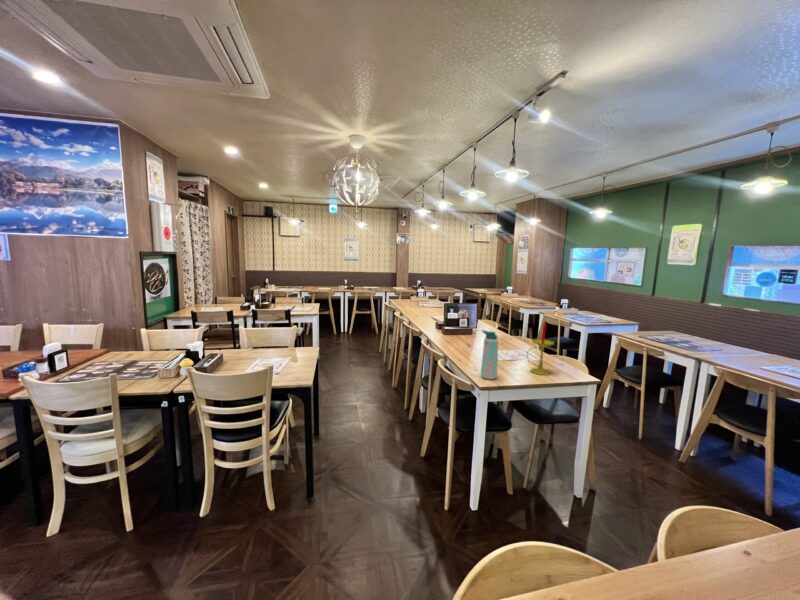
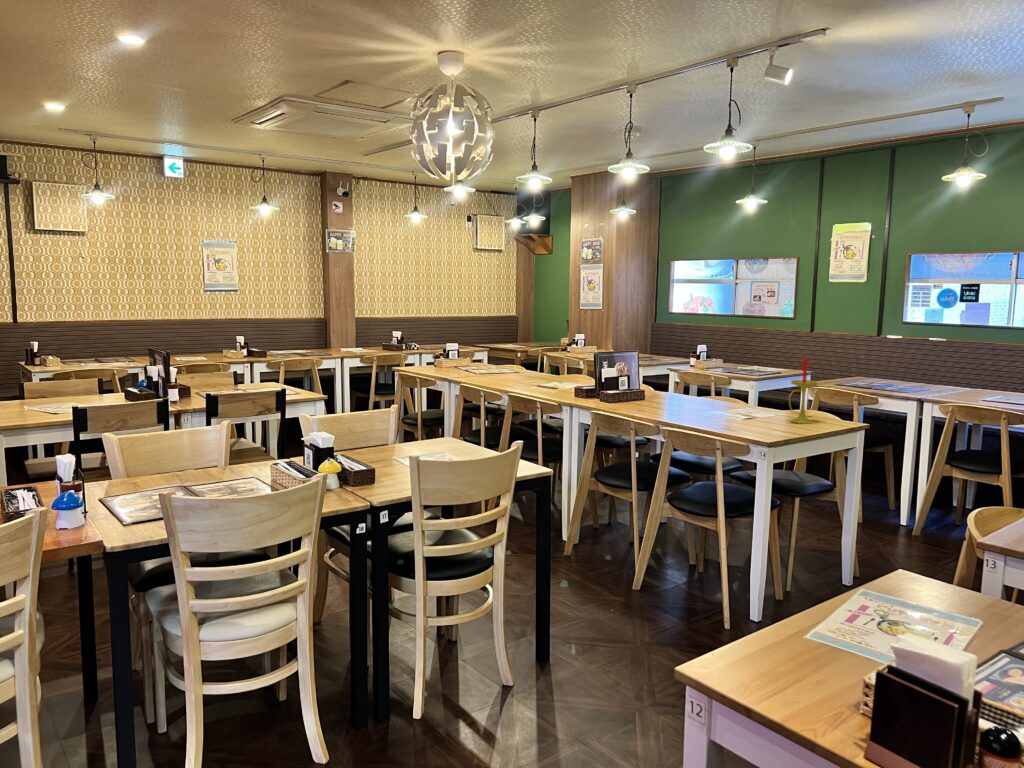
water bottle: present [481,330,498,380] -> none [752,370,774,432]

